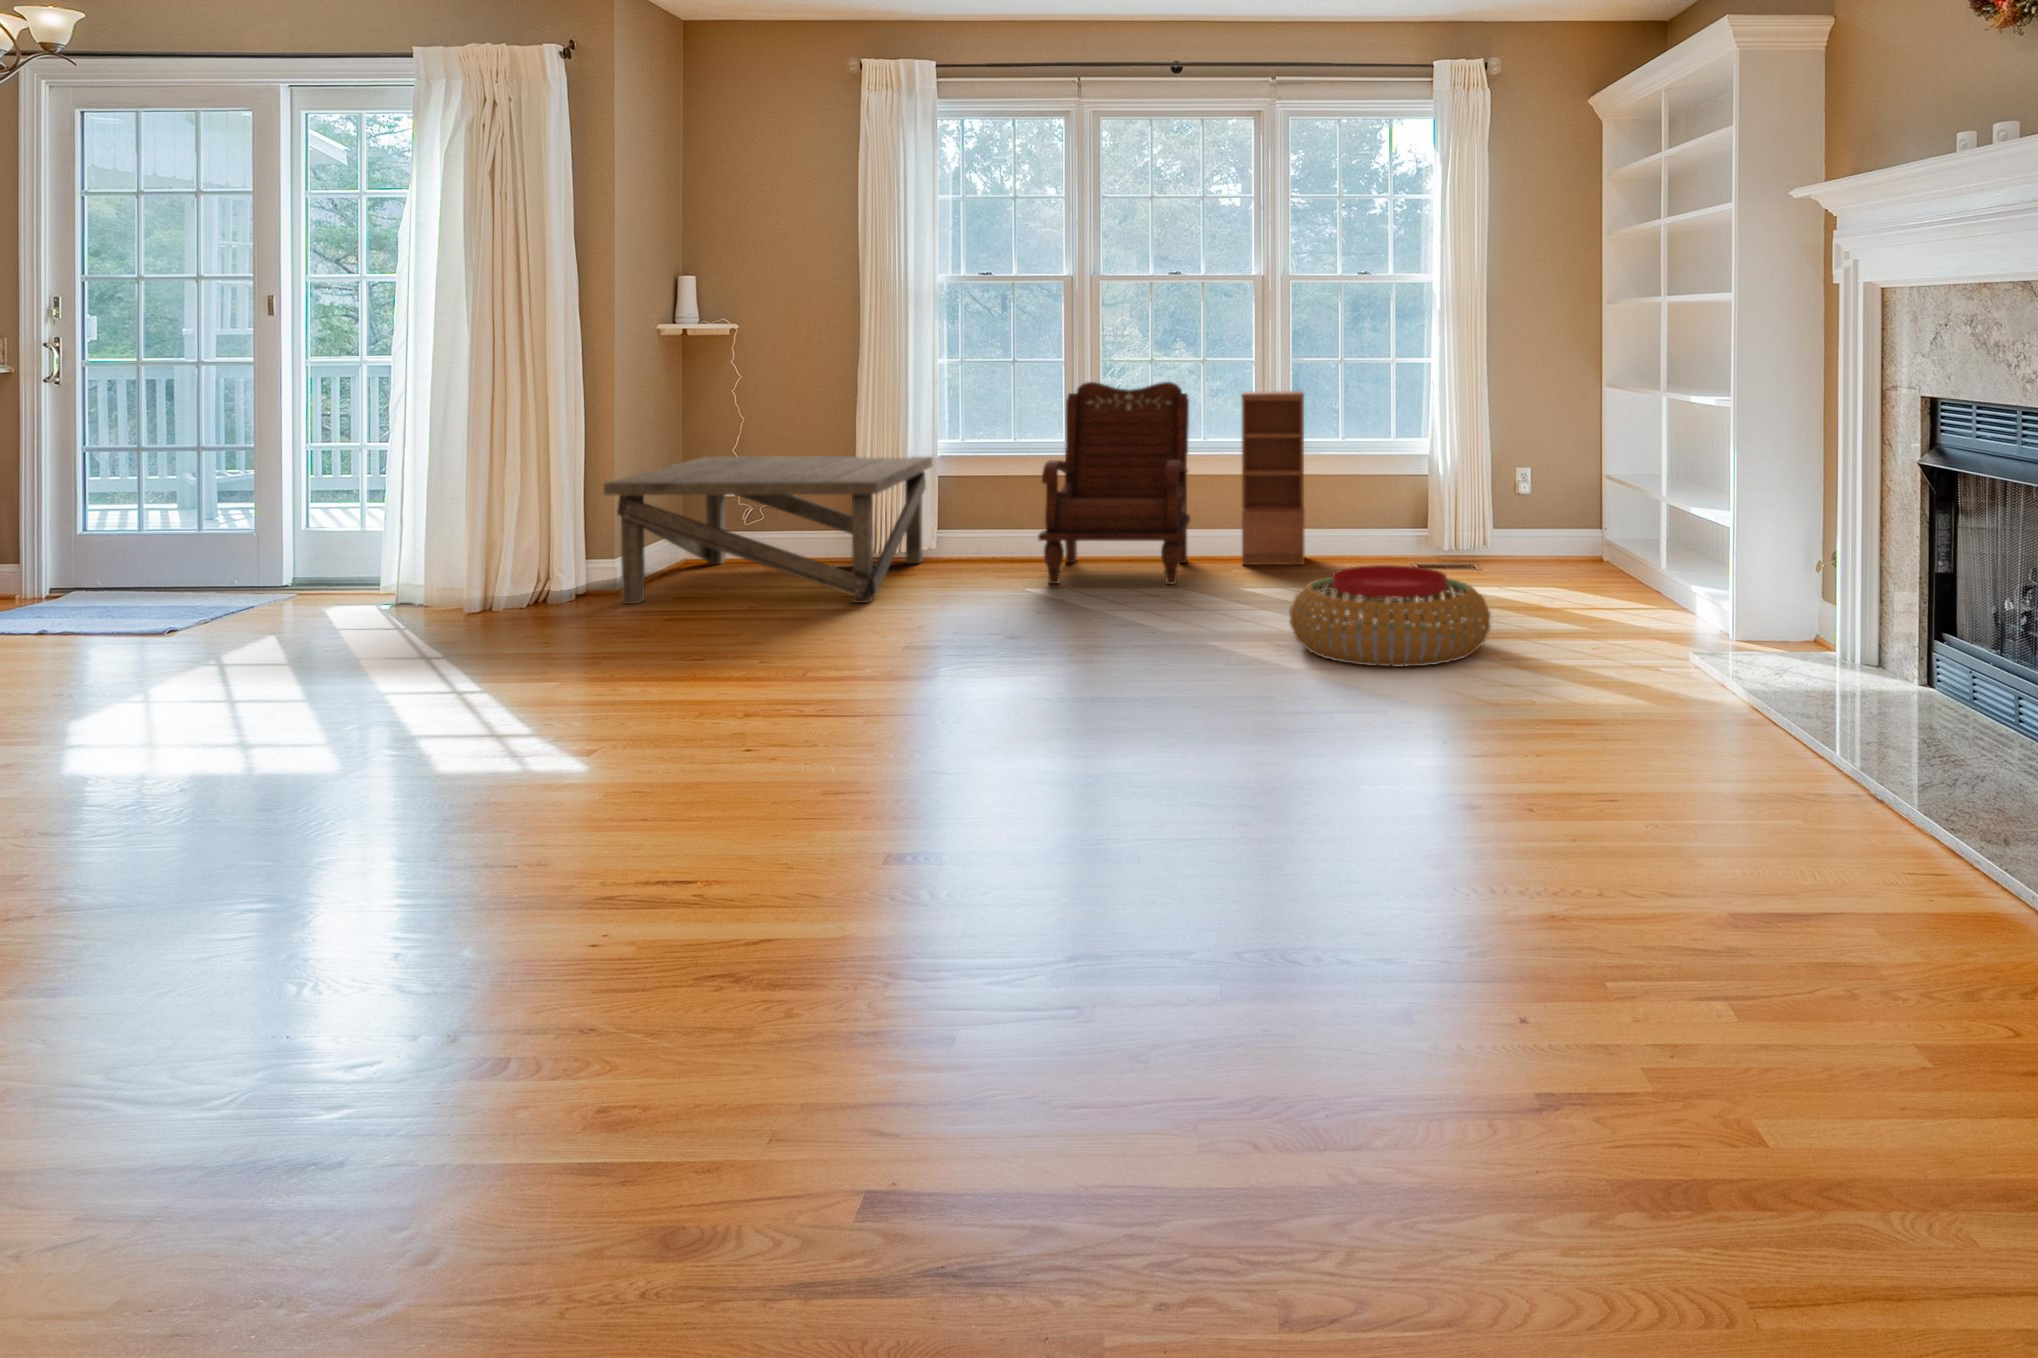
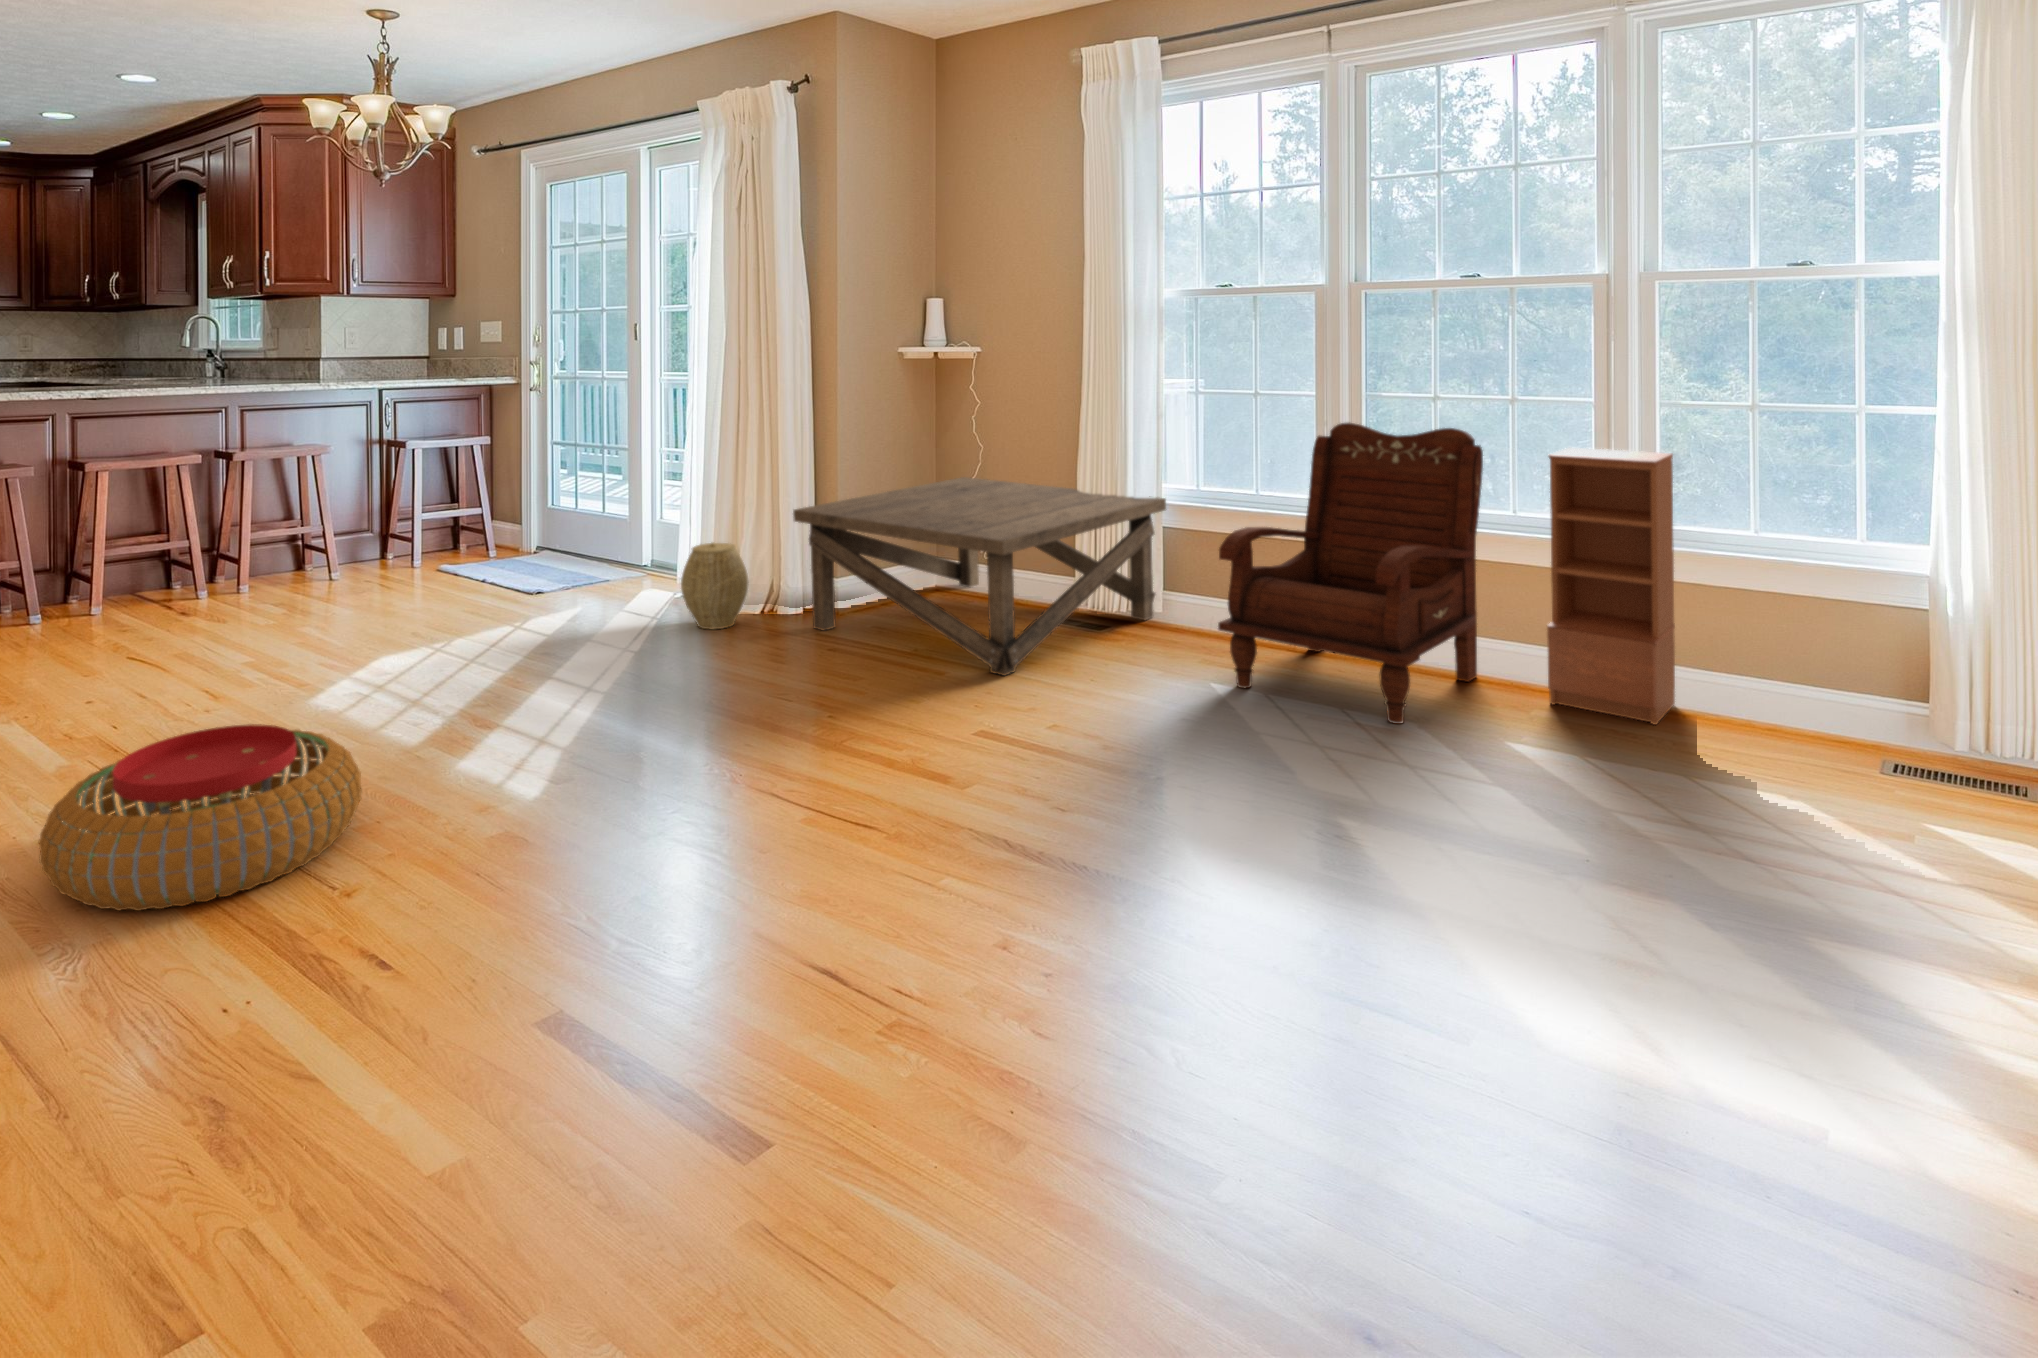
woven basket: none [463,526,544,619] -> present [681,542,749,629]
pouf: present [1290,565,1491,667] -> present [39,724,361,911]

